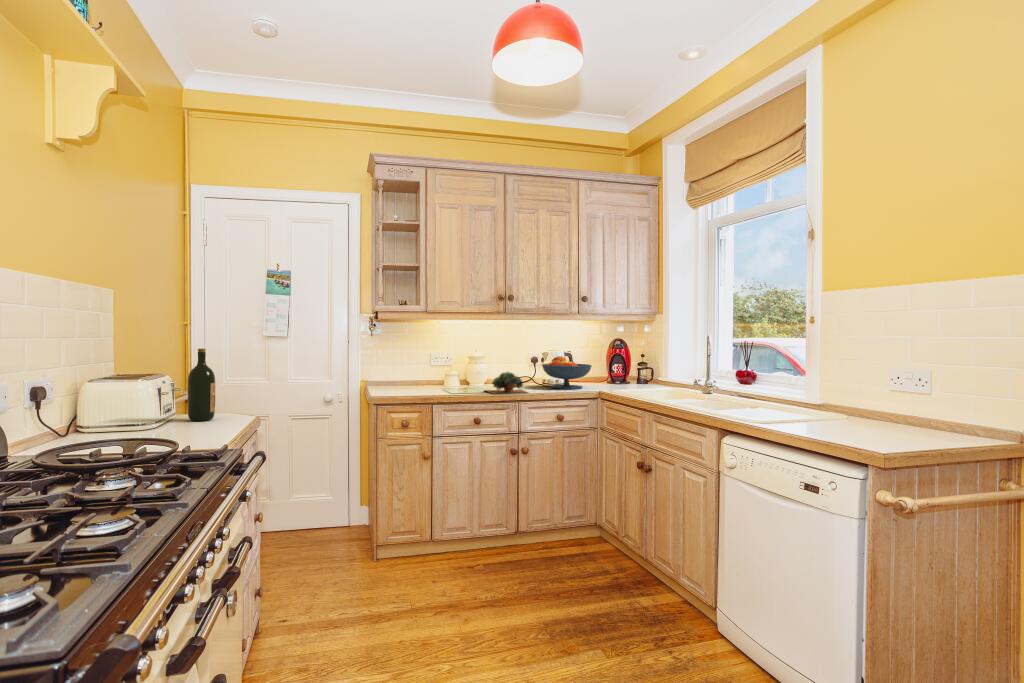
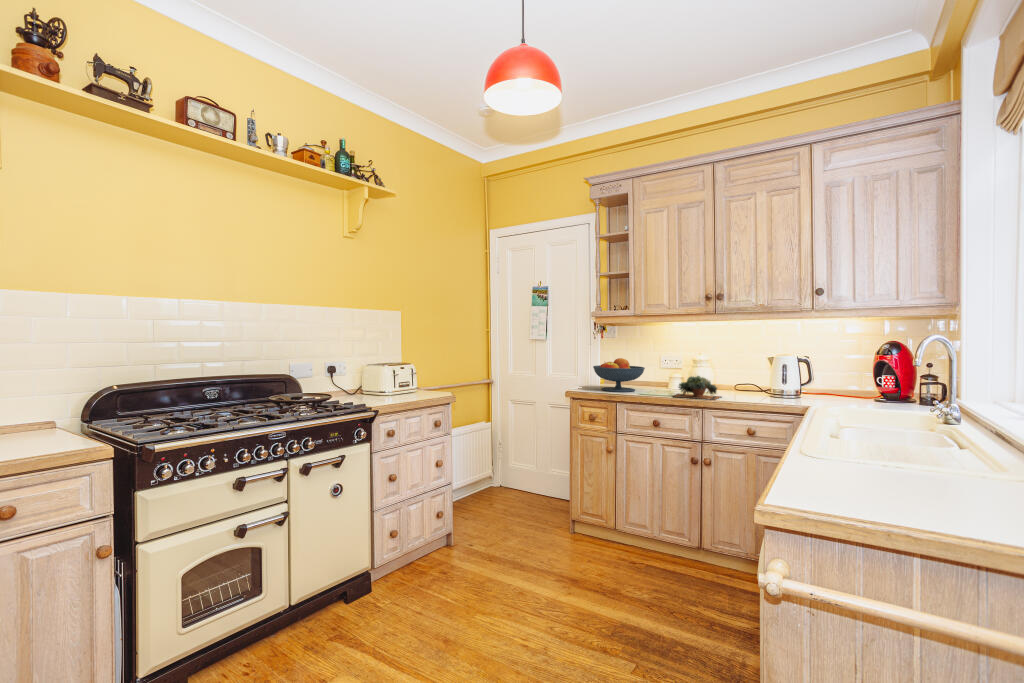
wine bottle: present [188,349,215,421] -> none [419,345,436,394]
fruit bowl: present [542,356,592,389] -> present [593,358,645,392]

